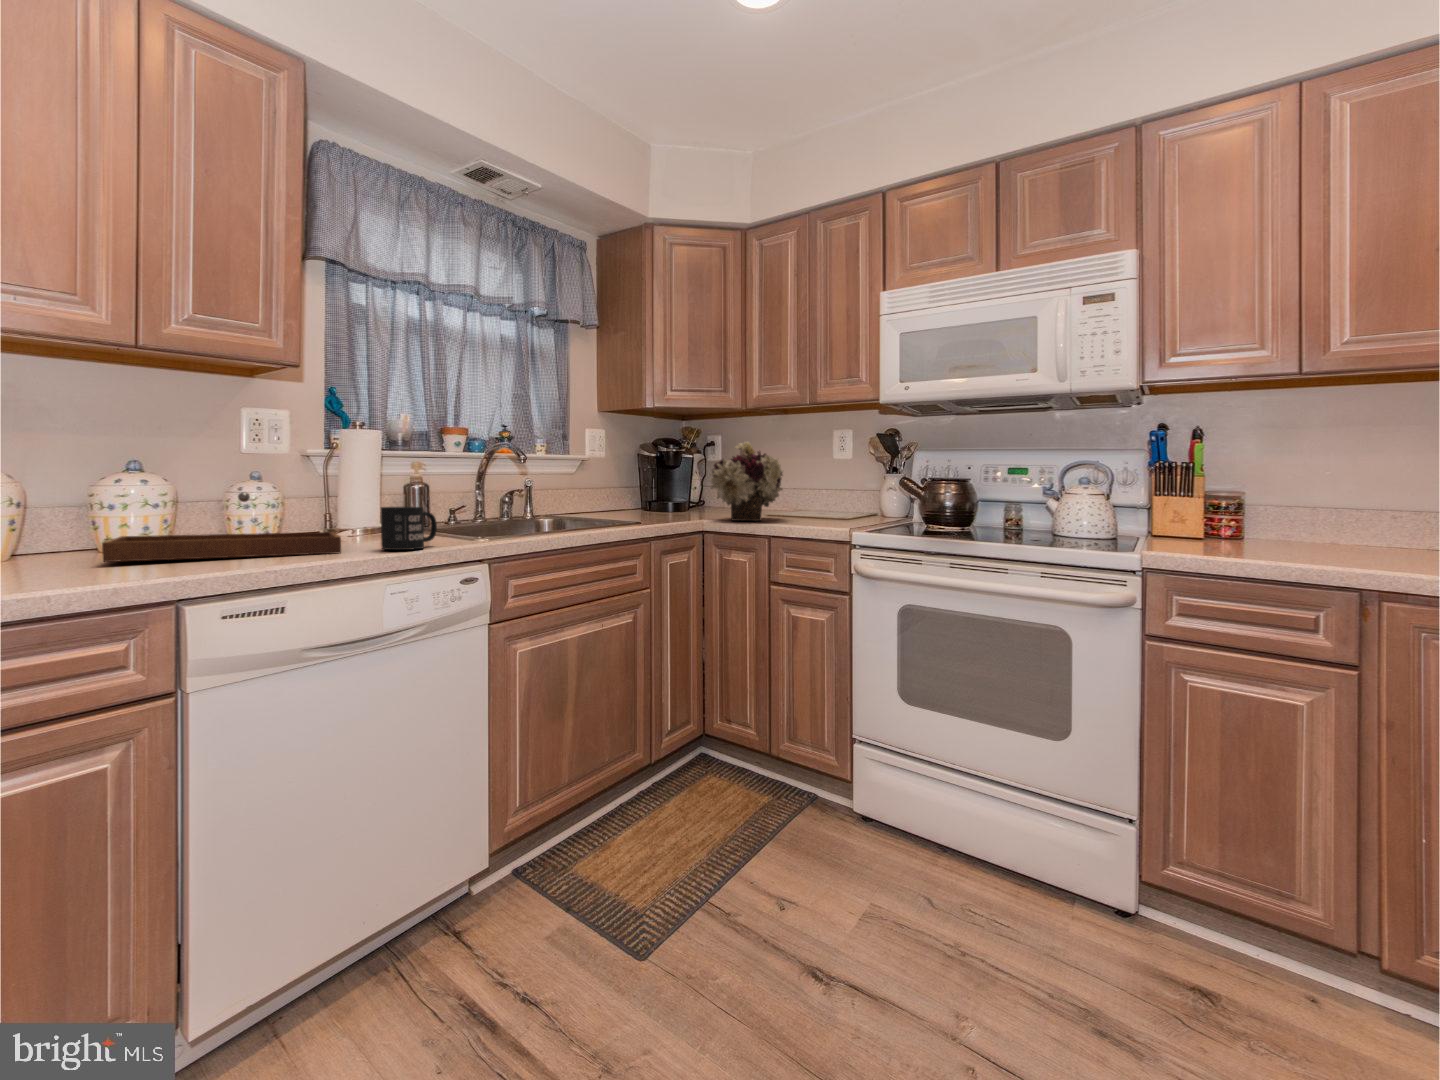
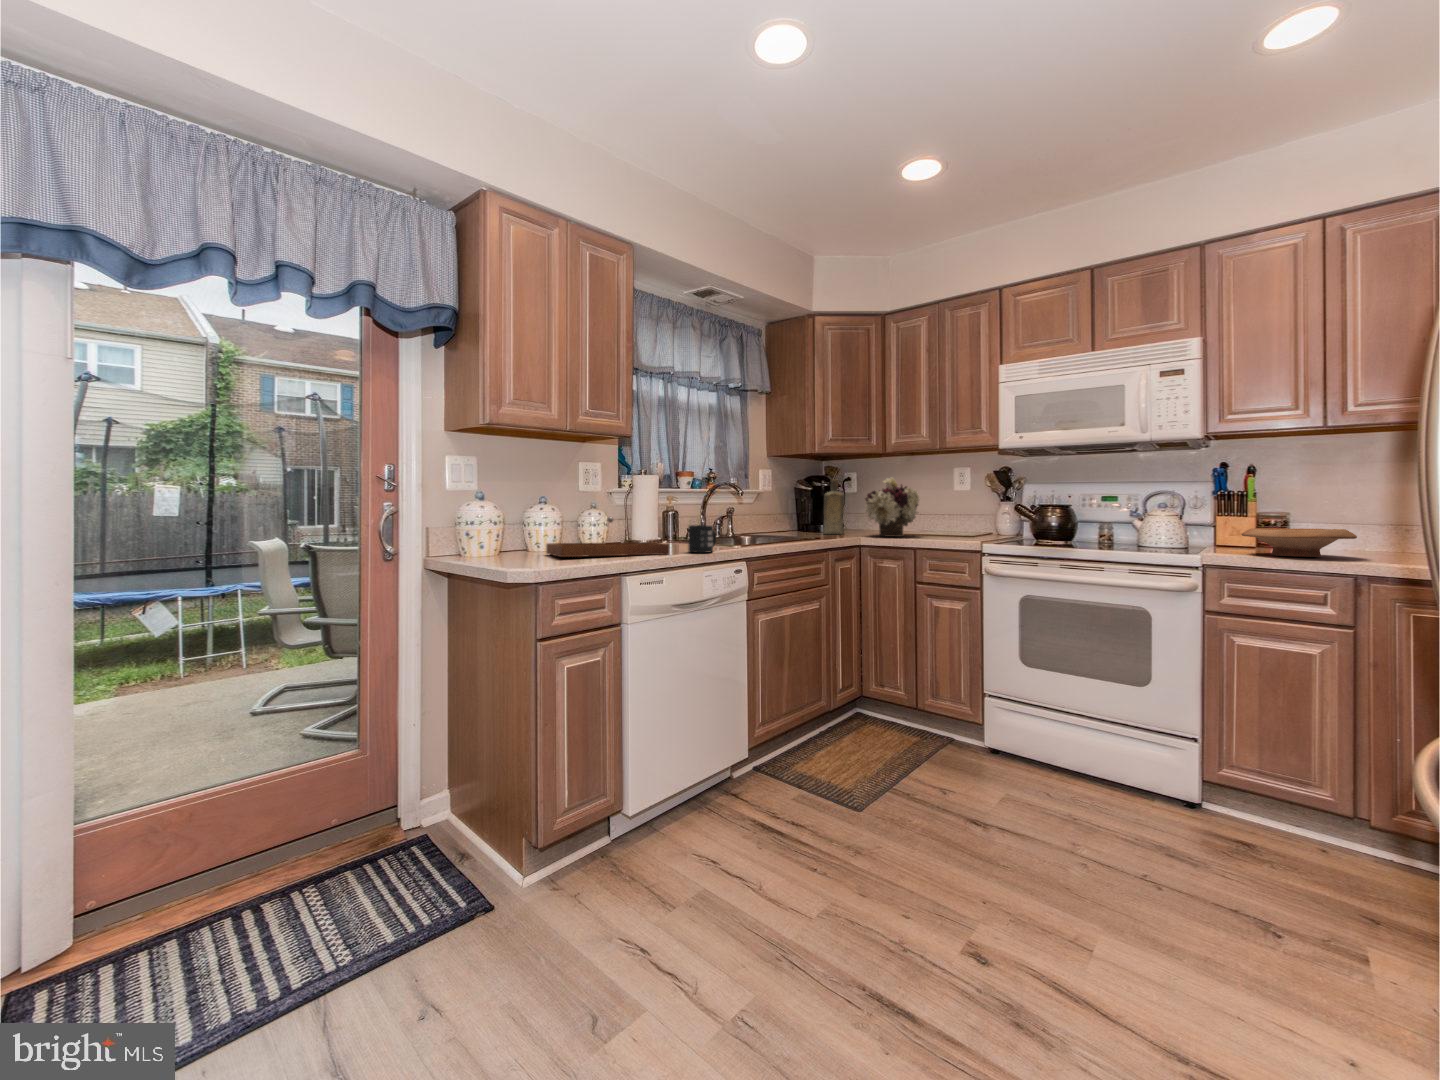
bottle: none [659,444,690,517] -> present [823,479,844,534]
wooden bowl: none [1187,513,1344,556] -> present [1242,528,1357,557]

